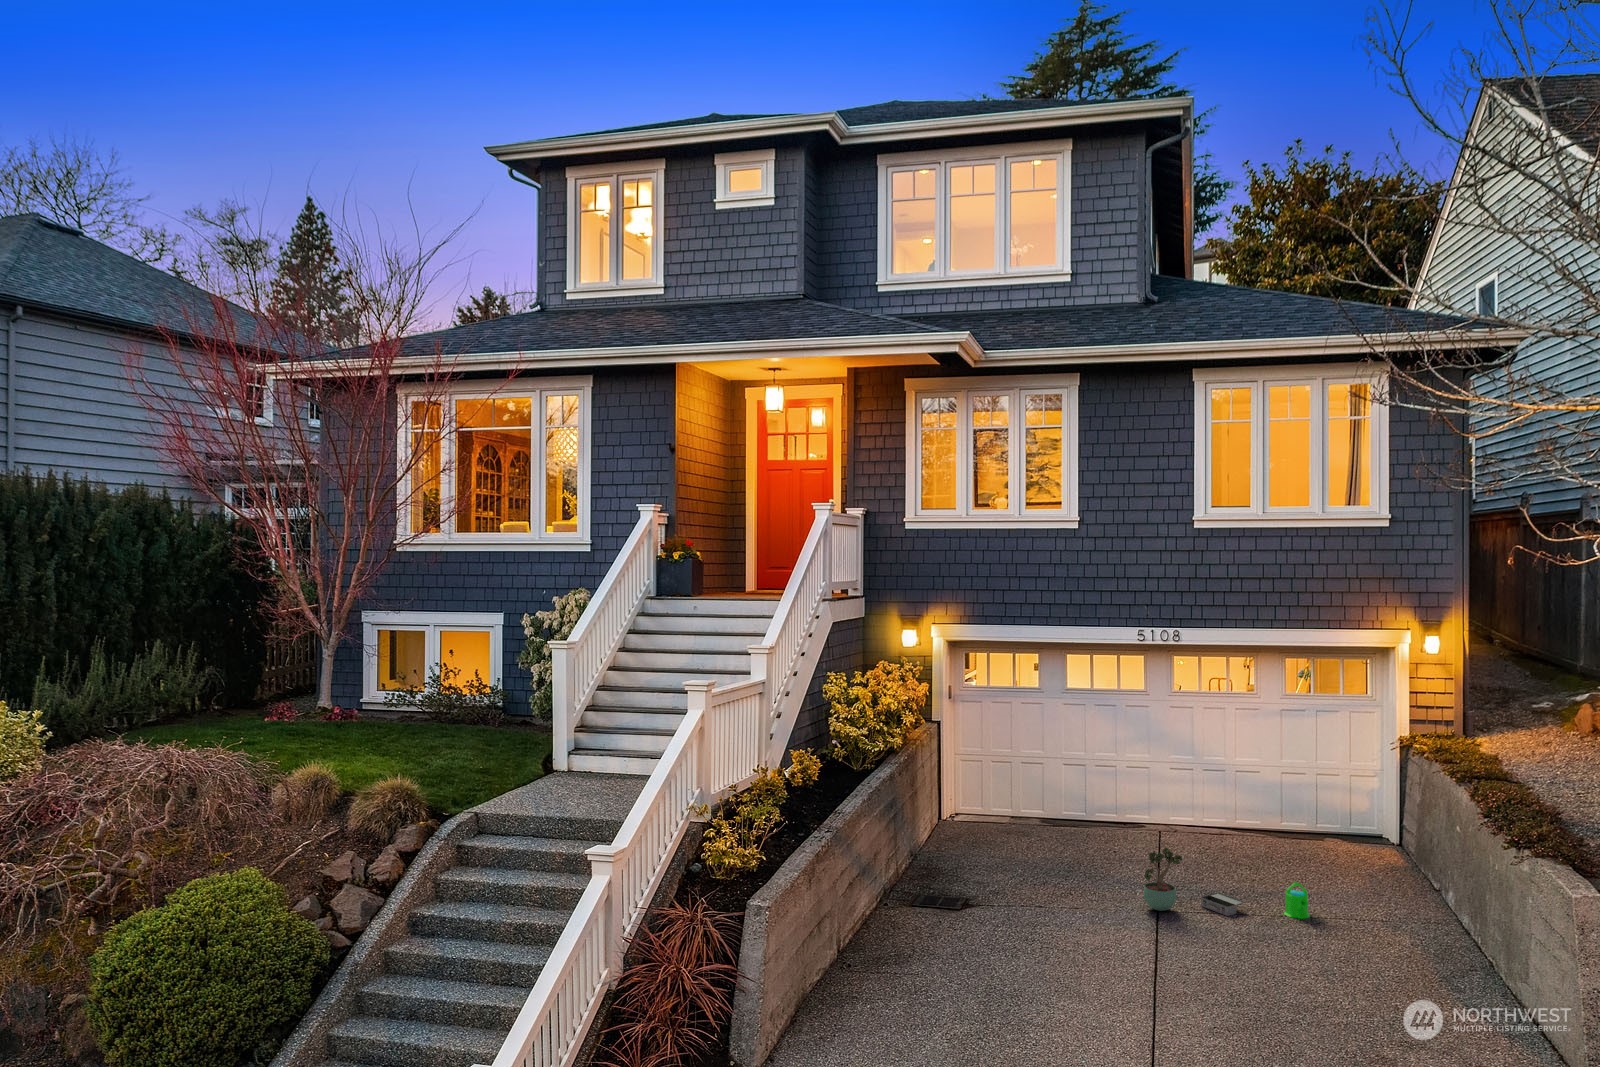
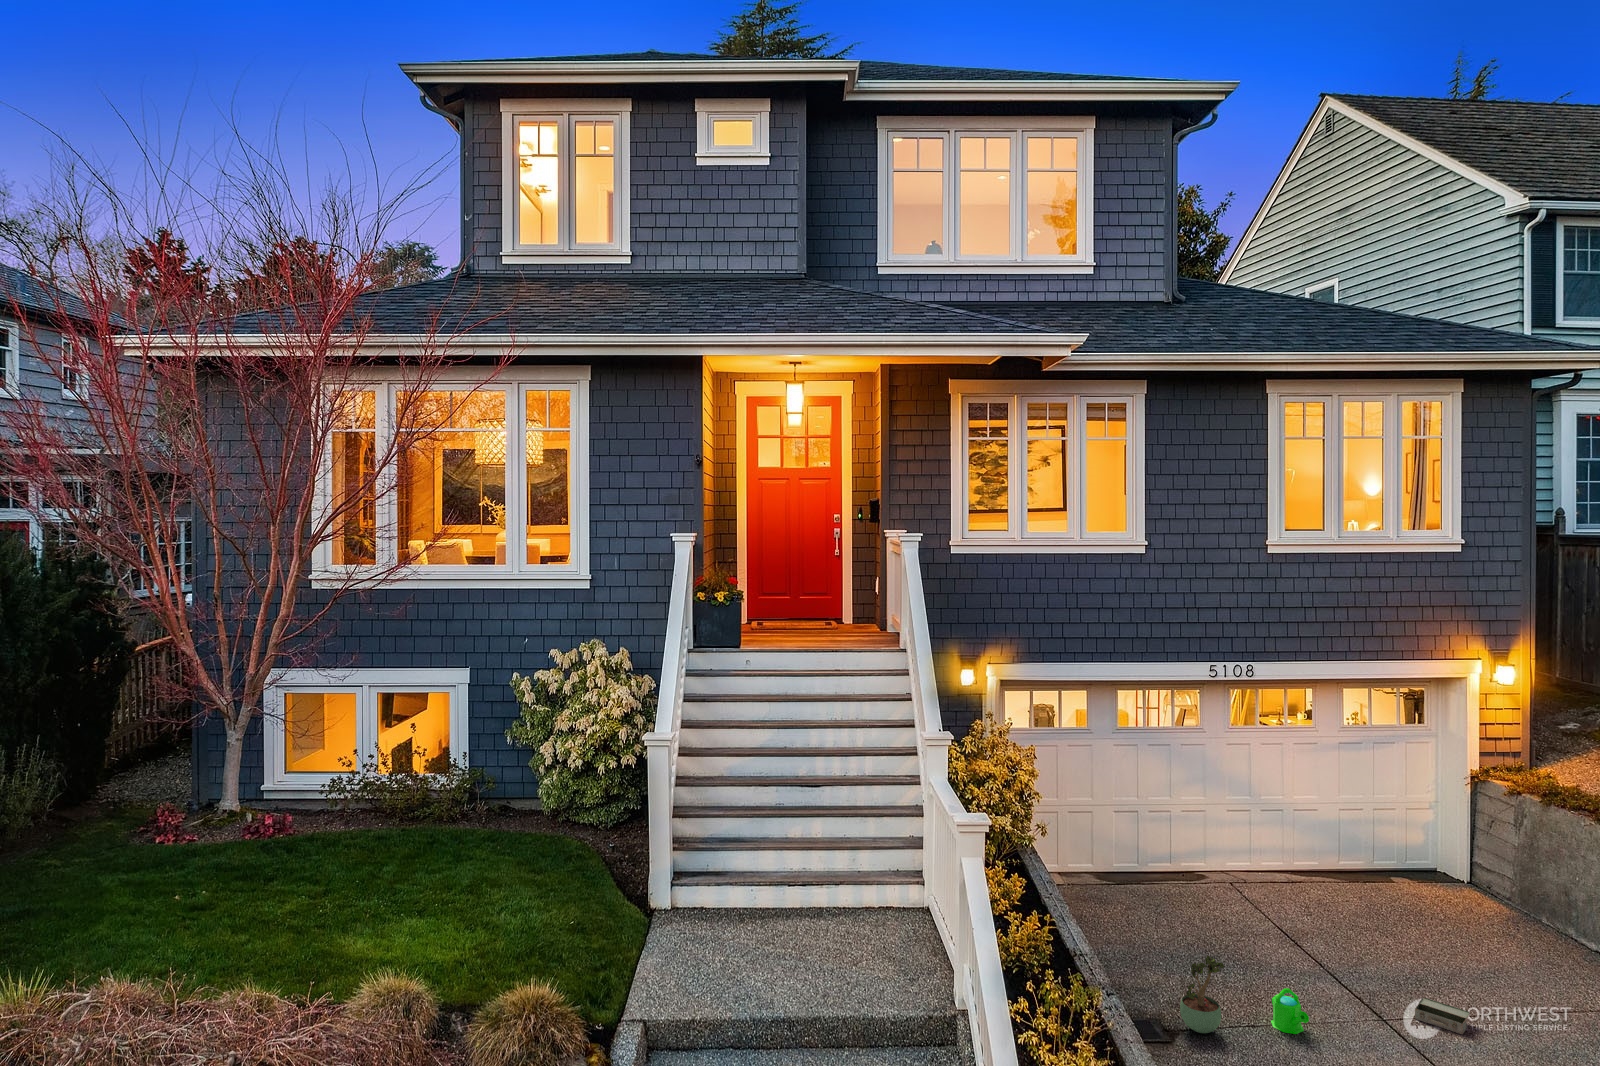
potted plant: present [1143,847,1182,911] -> present [1180,955,1225,1033]
watering can: present [1284,882,1310,919] -> present [1271,988,1309,1034]

